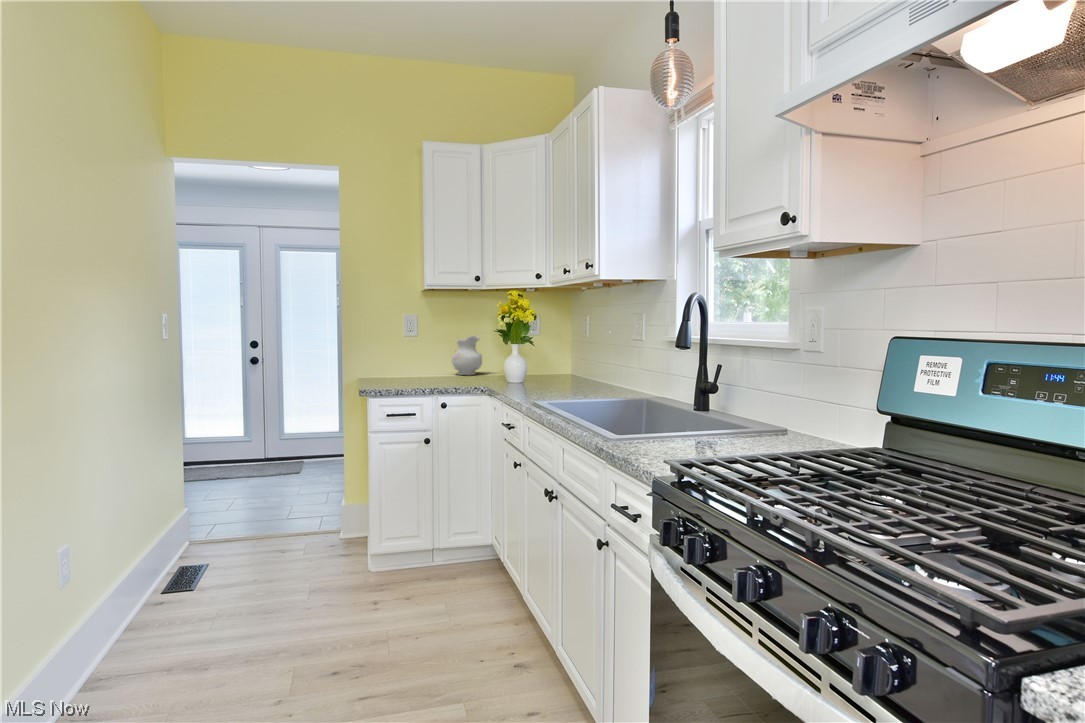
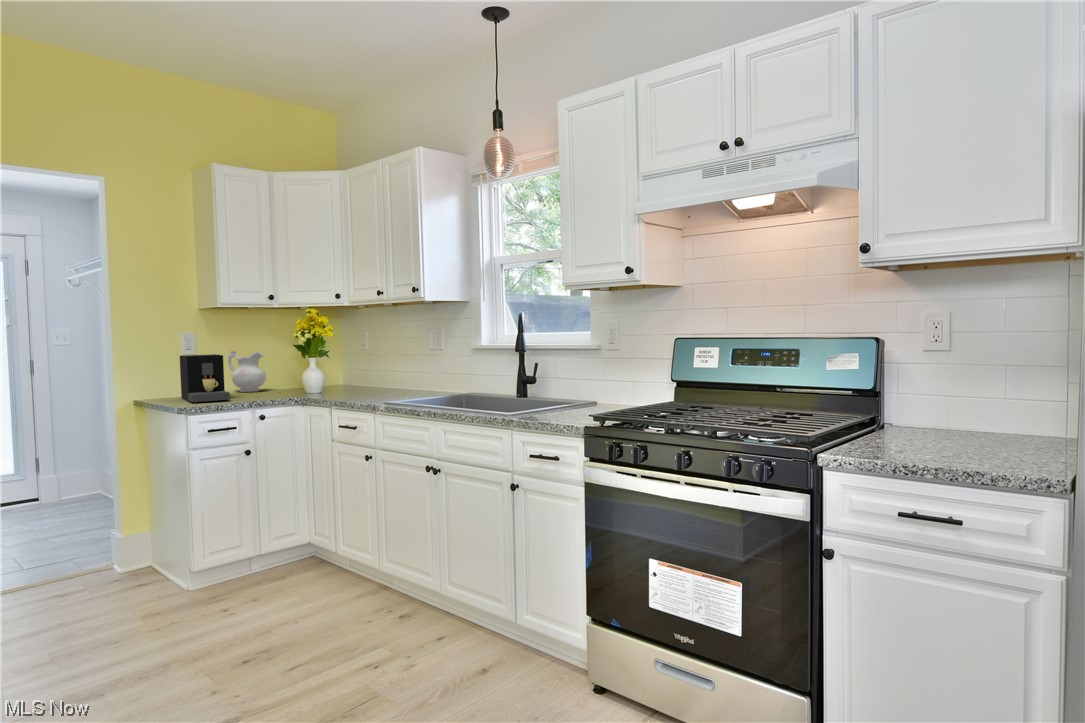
coffee maker: none [387,337,428,385] -> present [180,354,230,402]

